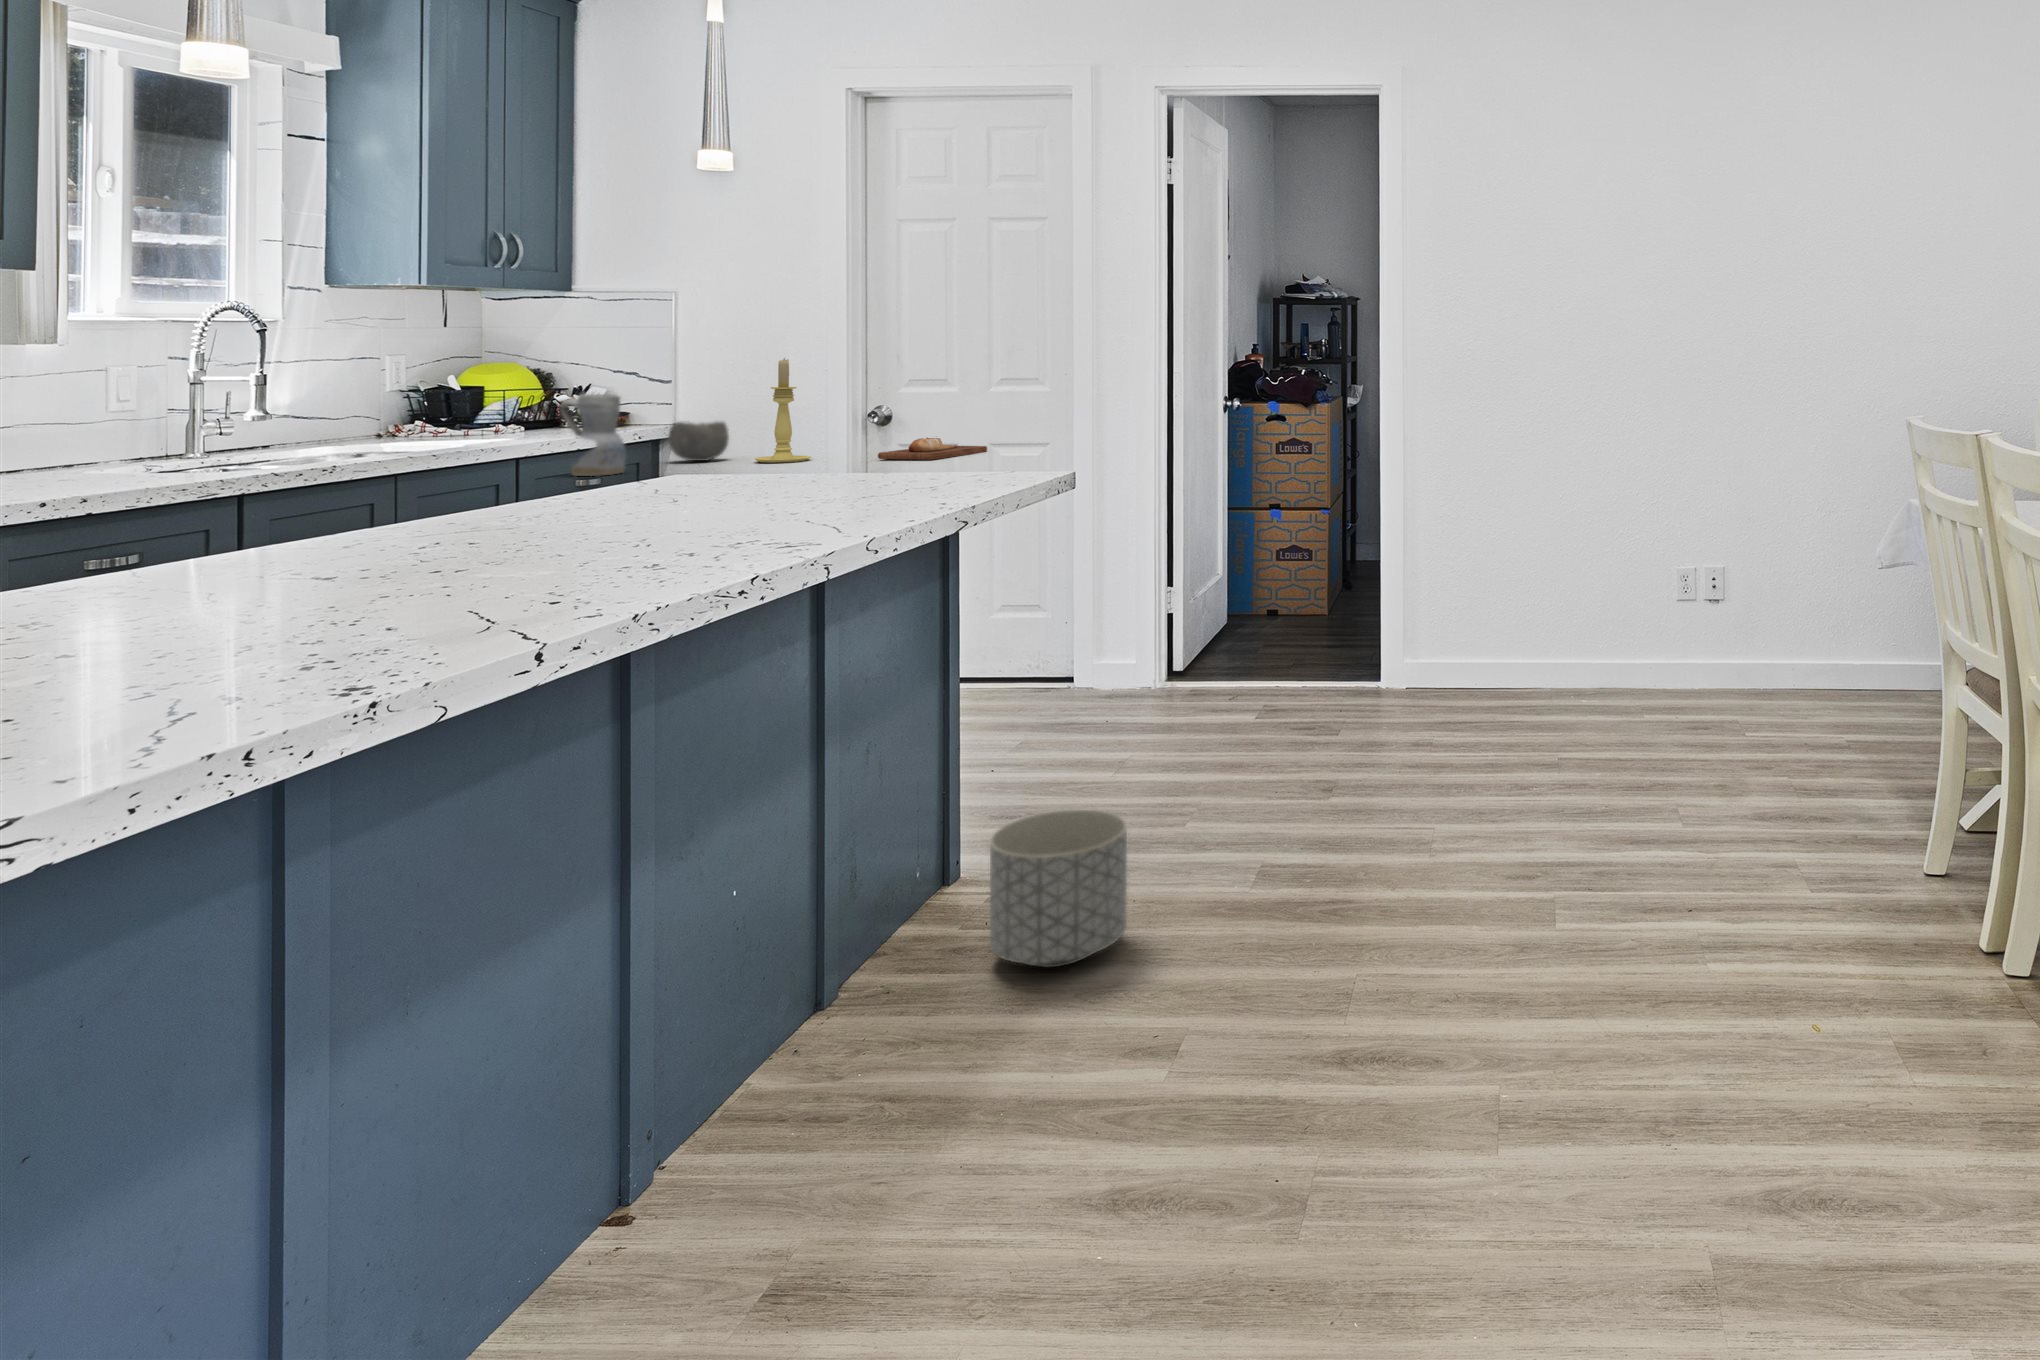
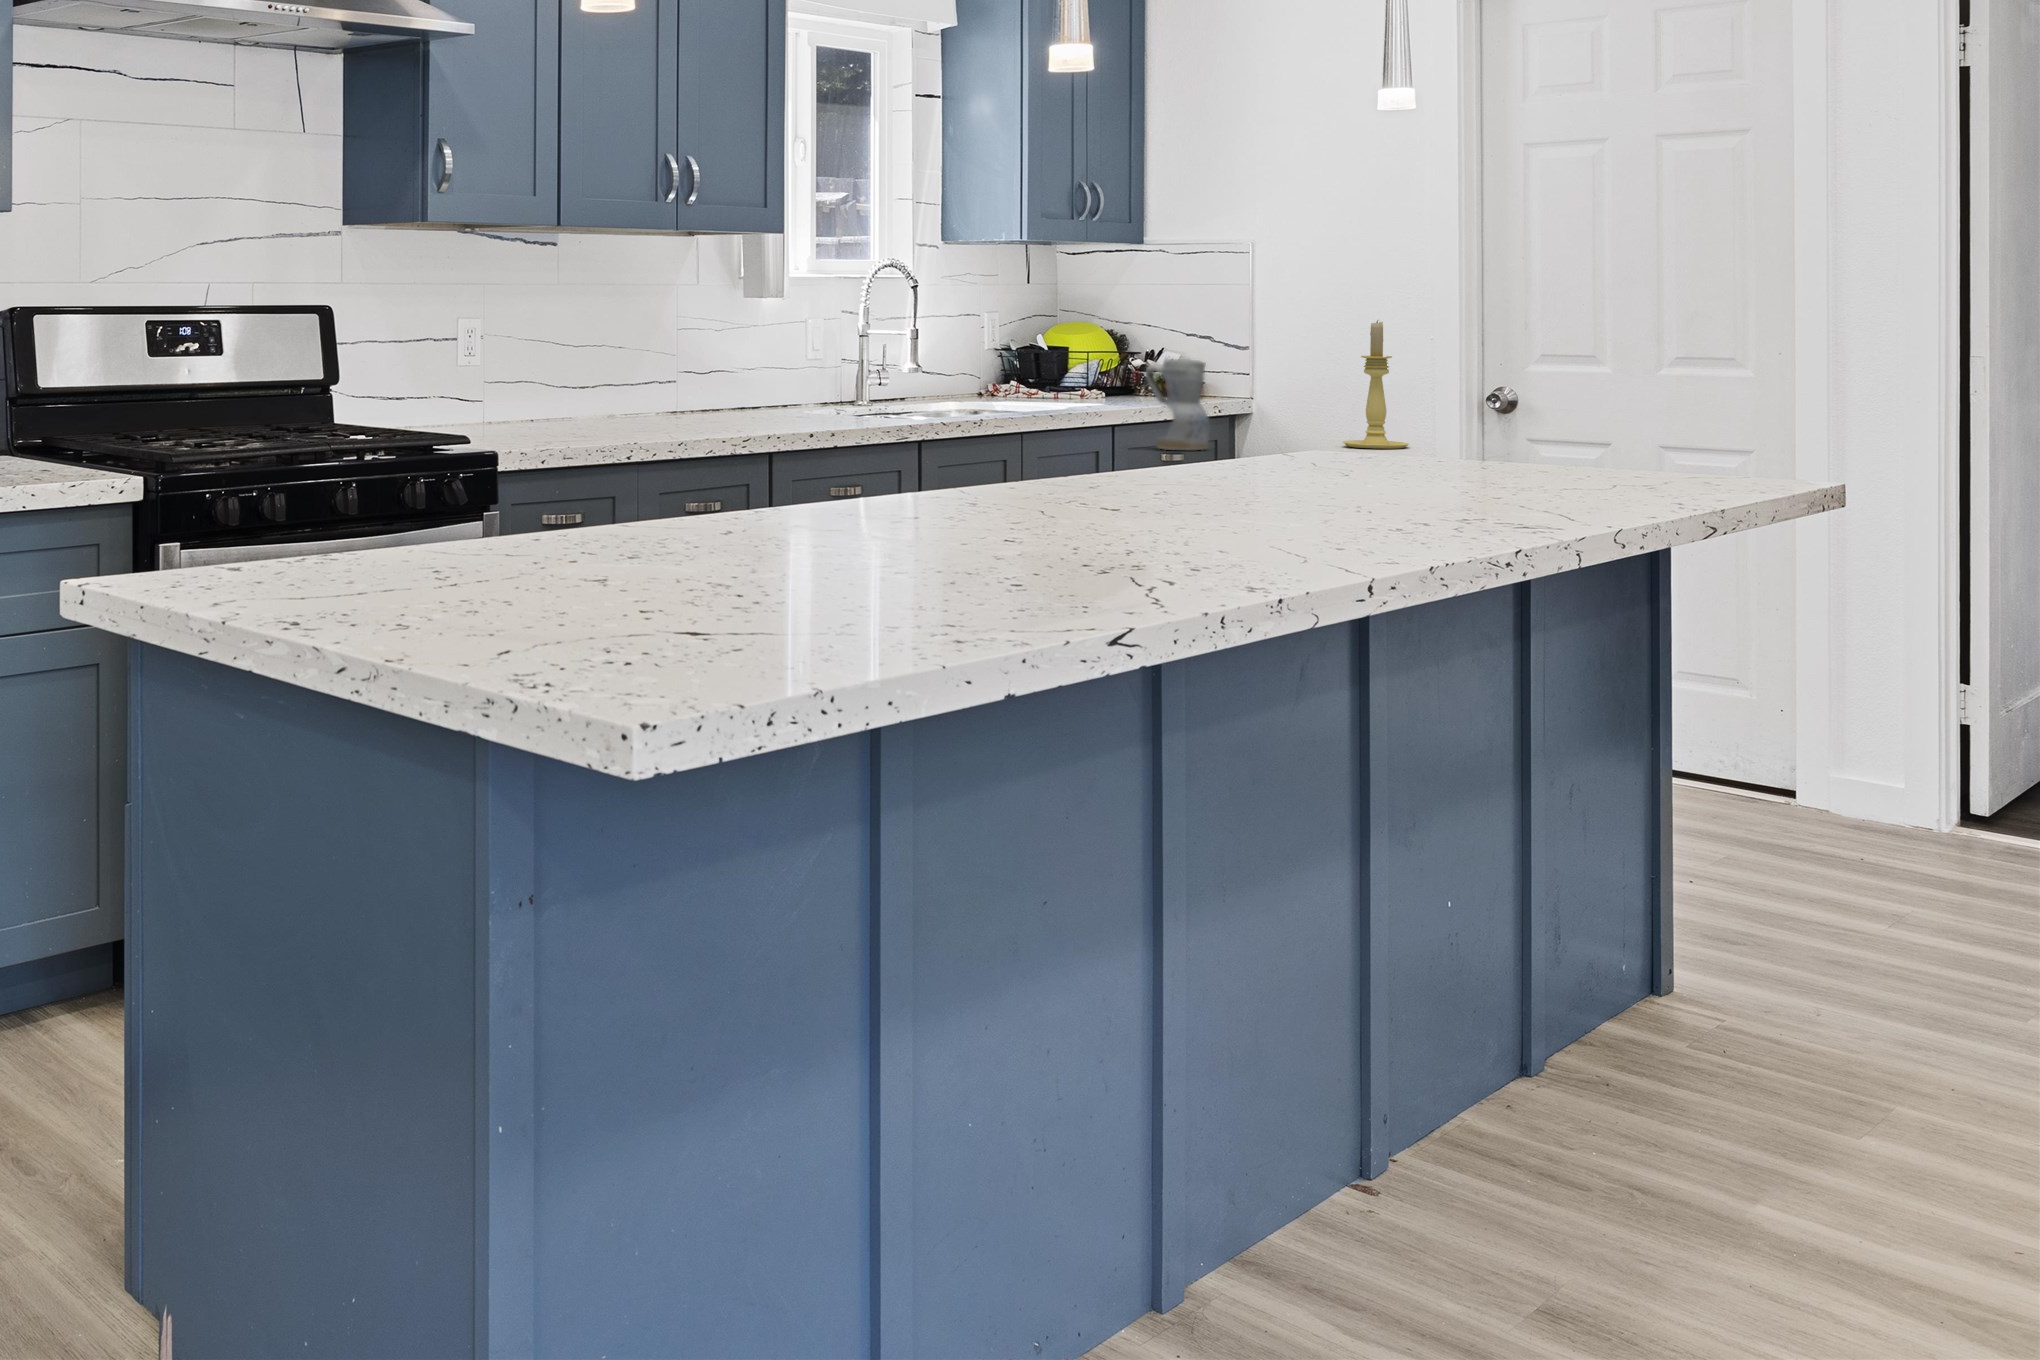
ceramic bowl: present [668,421,729,461] -> none [1244,394,1310,442]
bread loaf: present [878,438,987,460] -> none [1497,426,1645,457]
planter: present [990,810,1127,967] -> none [1735,925,1943,1128]

